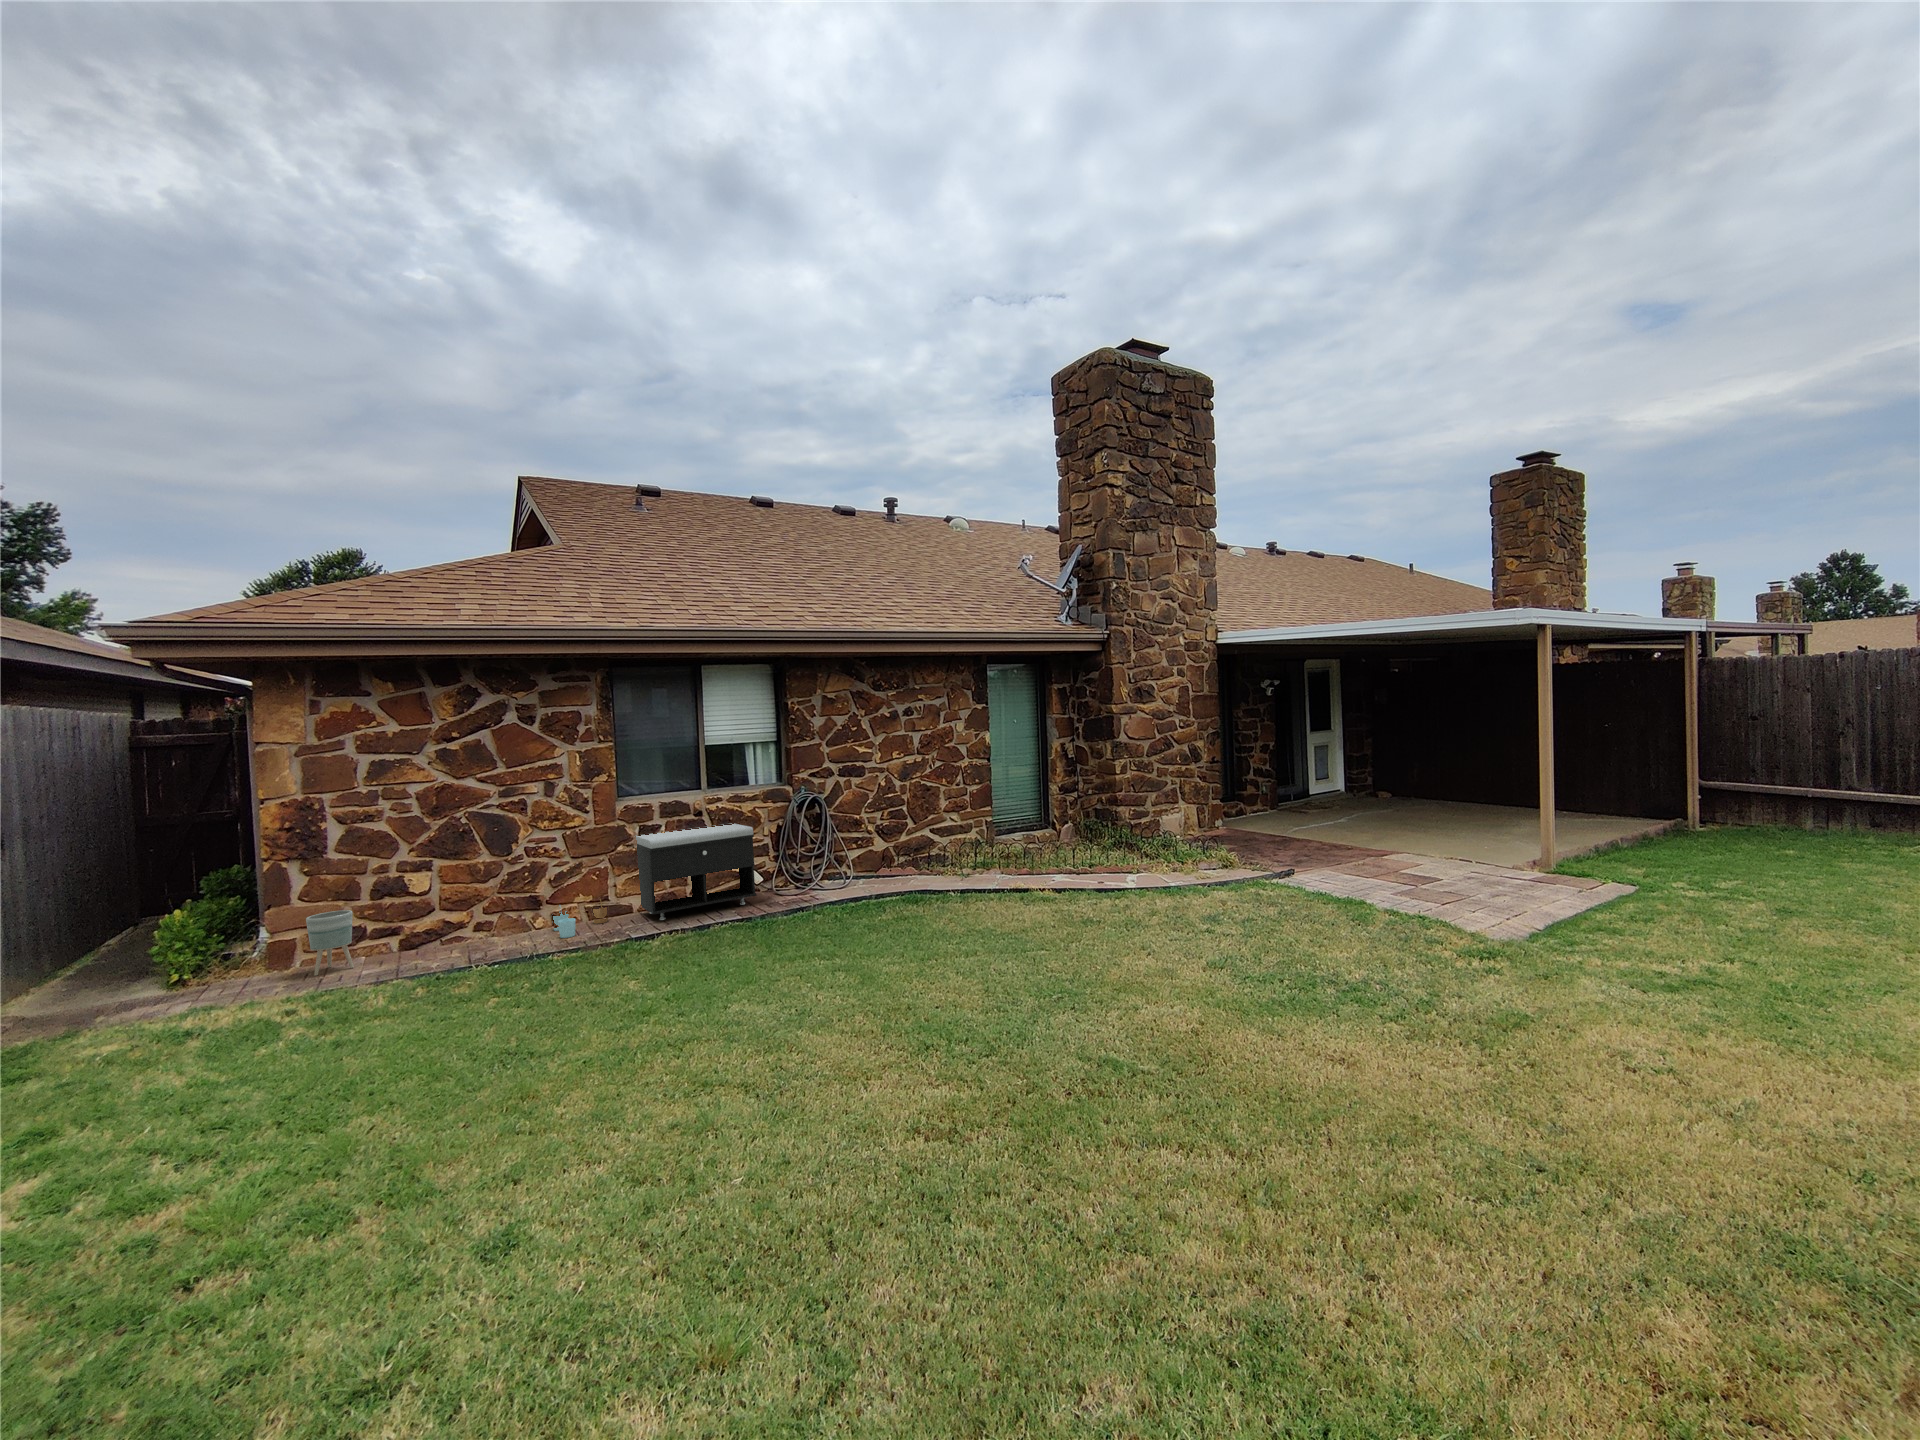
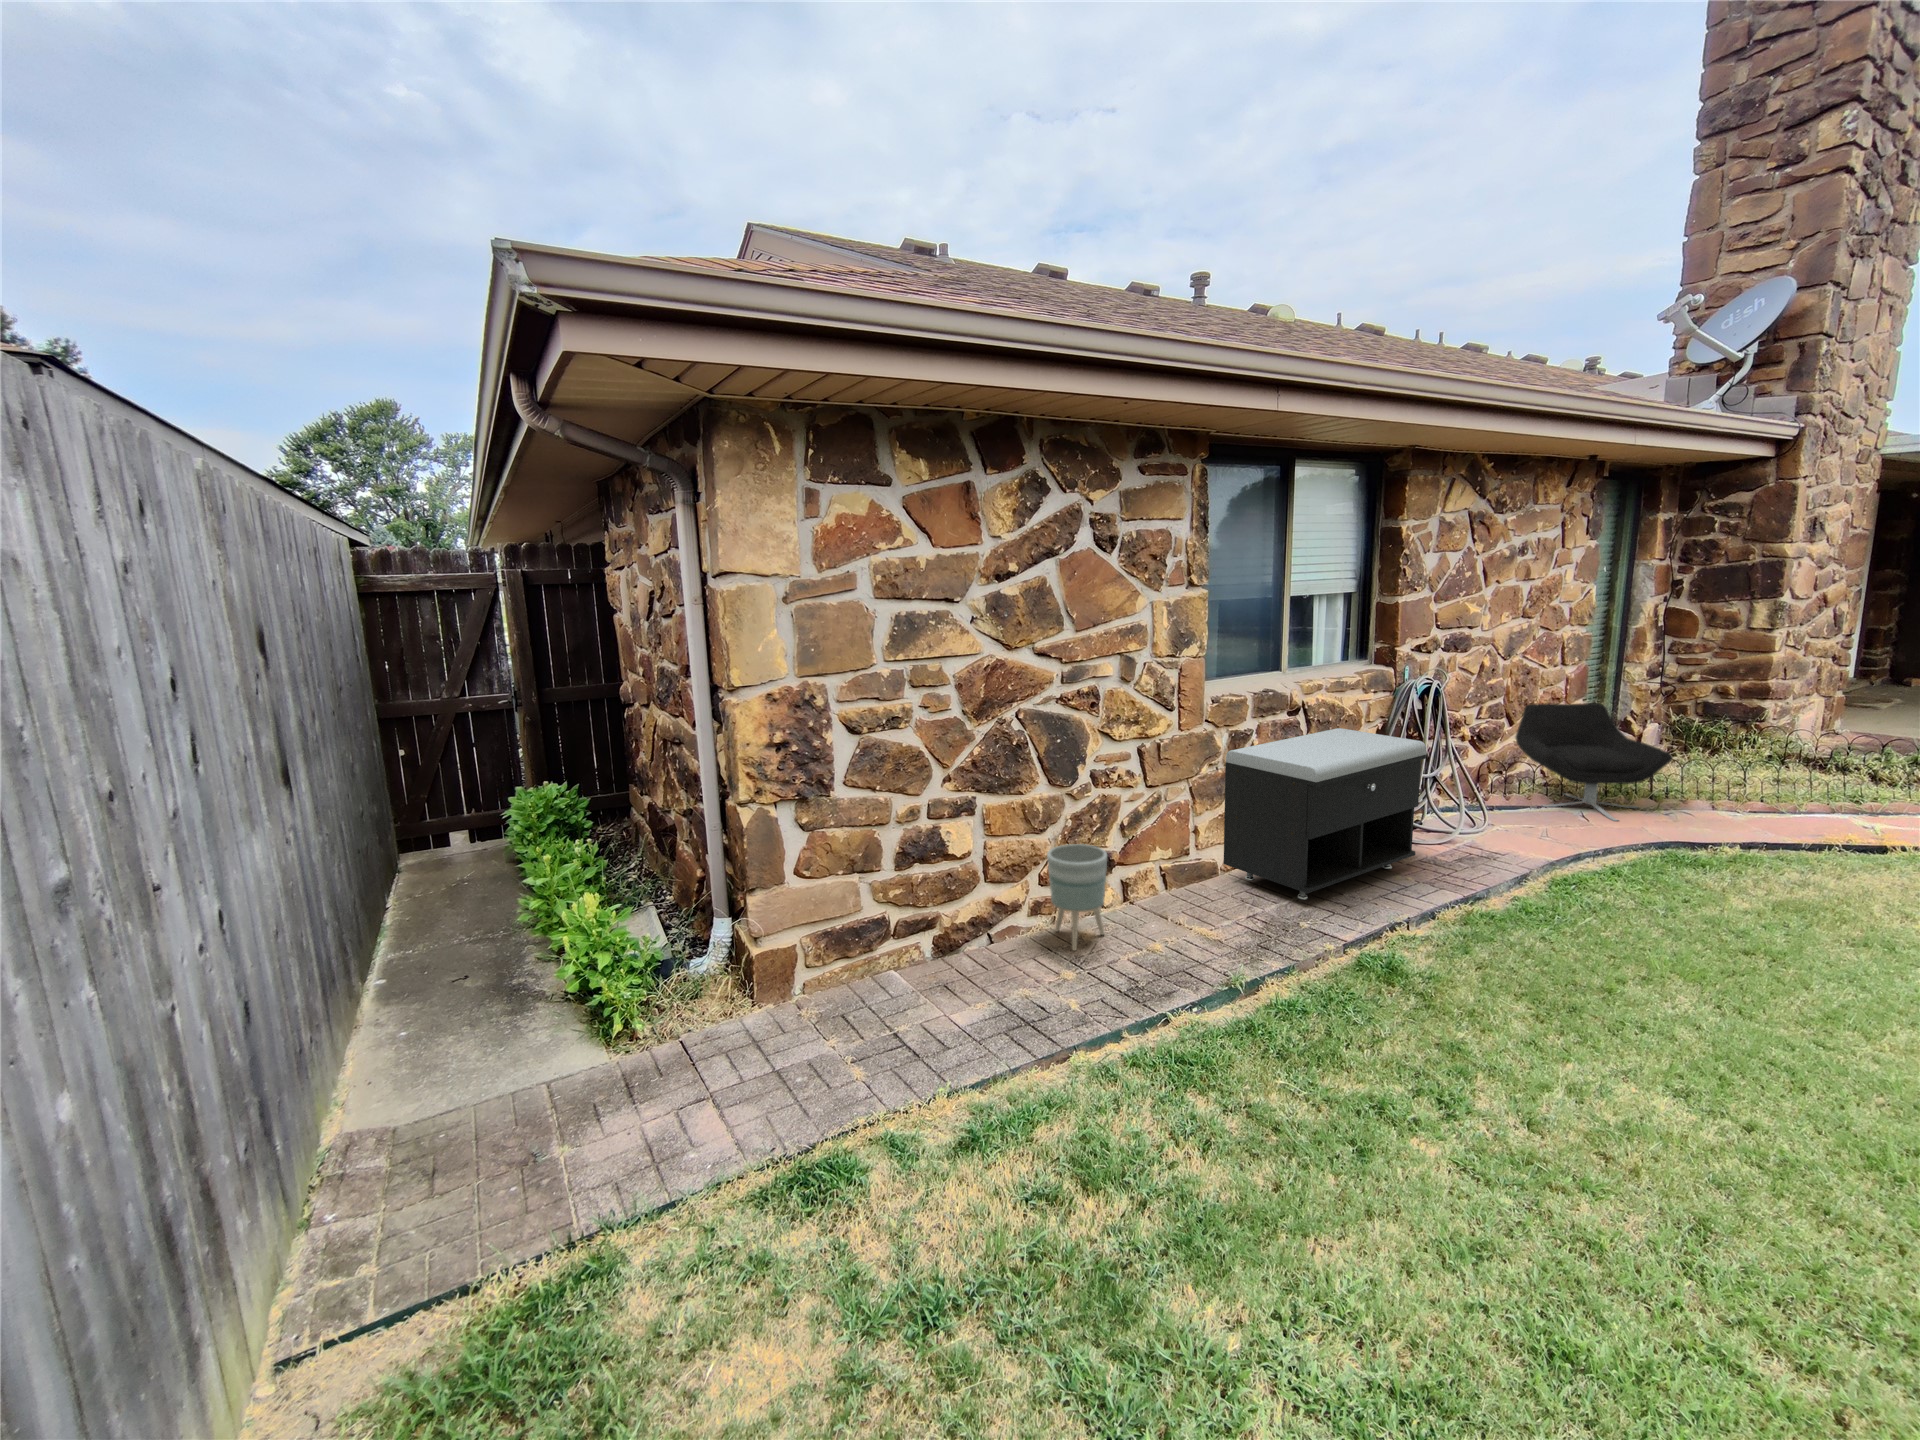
lounge chair: none [897,807,968,877] -> present [1515,703,1673,821]
bucket: present [553,899,608,938] -> none [1132,857,1209,938]
planter: present [306,910,354,976] -> present [1047,844,1107,950]

